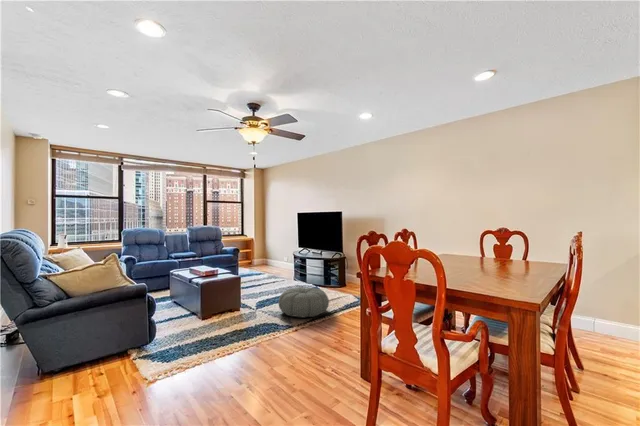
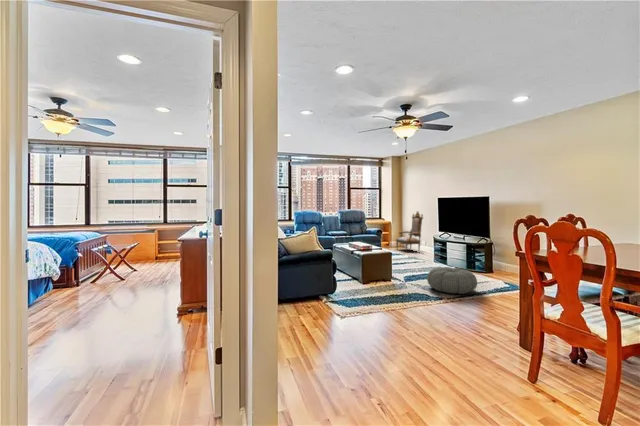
armchair: none [257,226,285,271] -> present [396,211,423,251]

